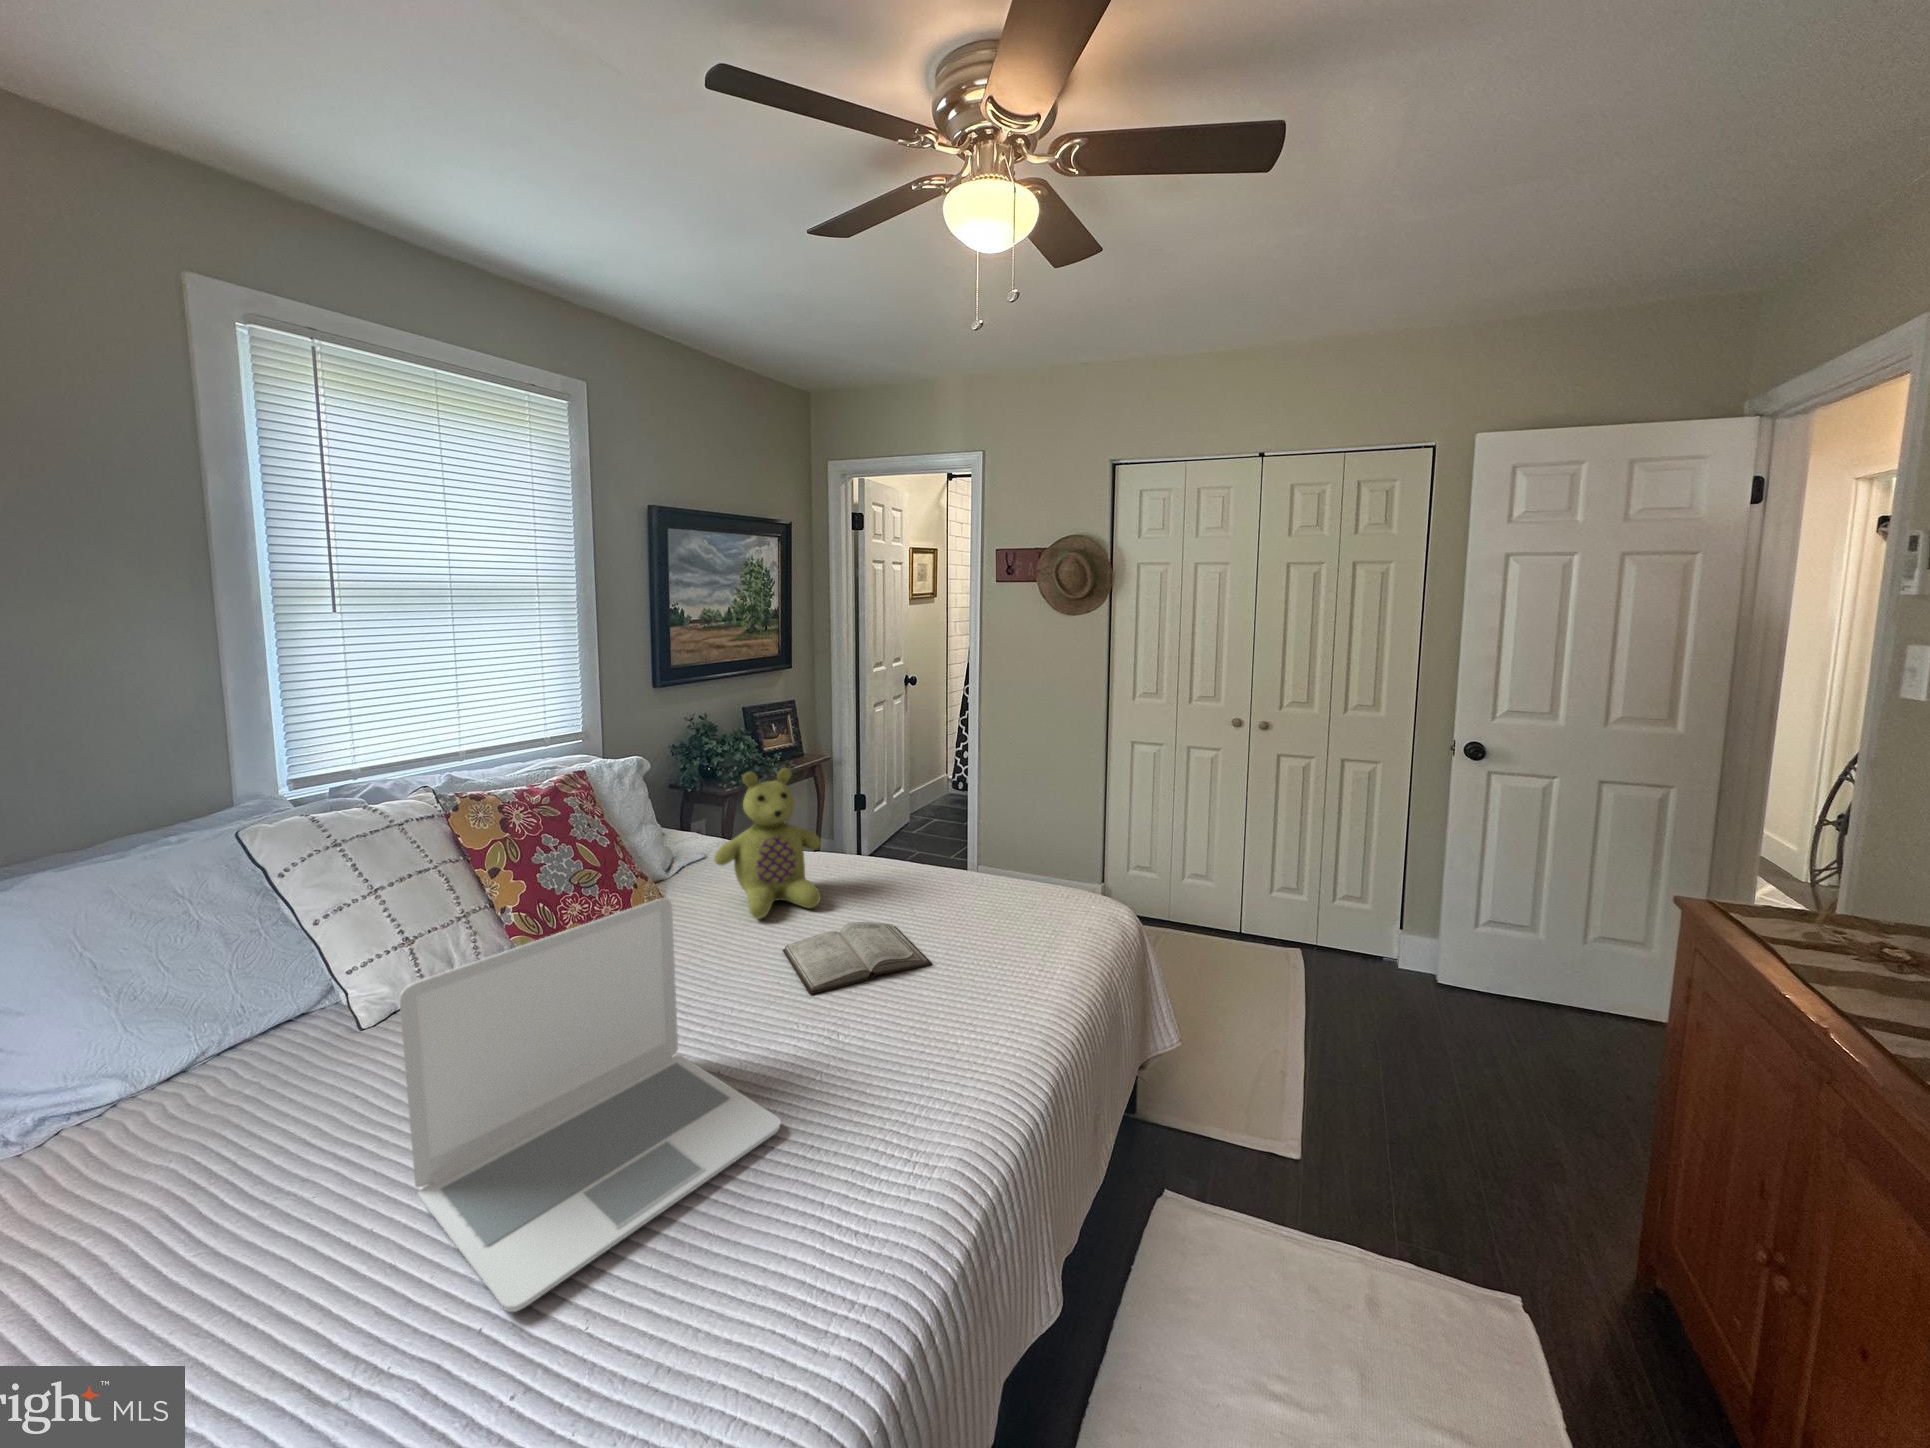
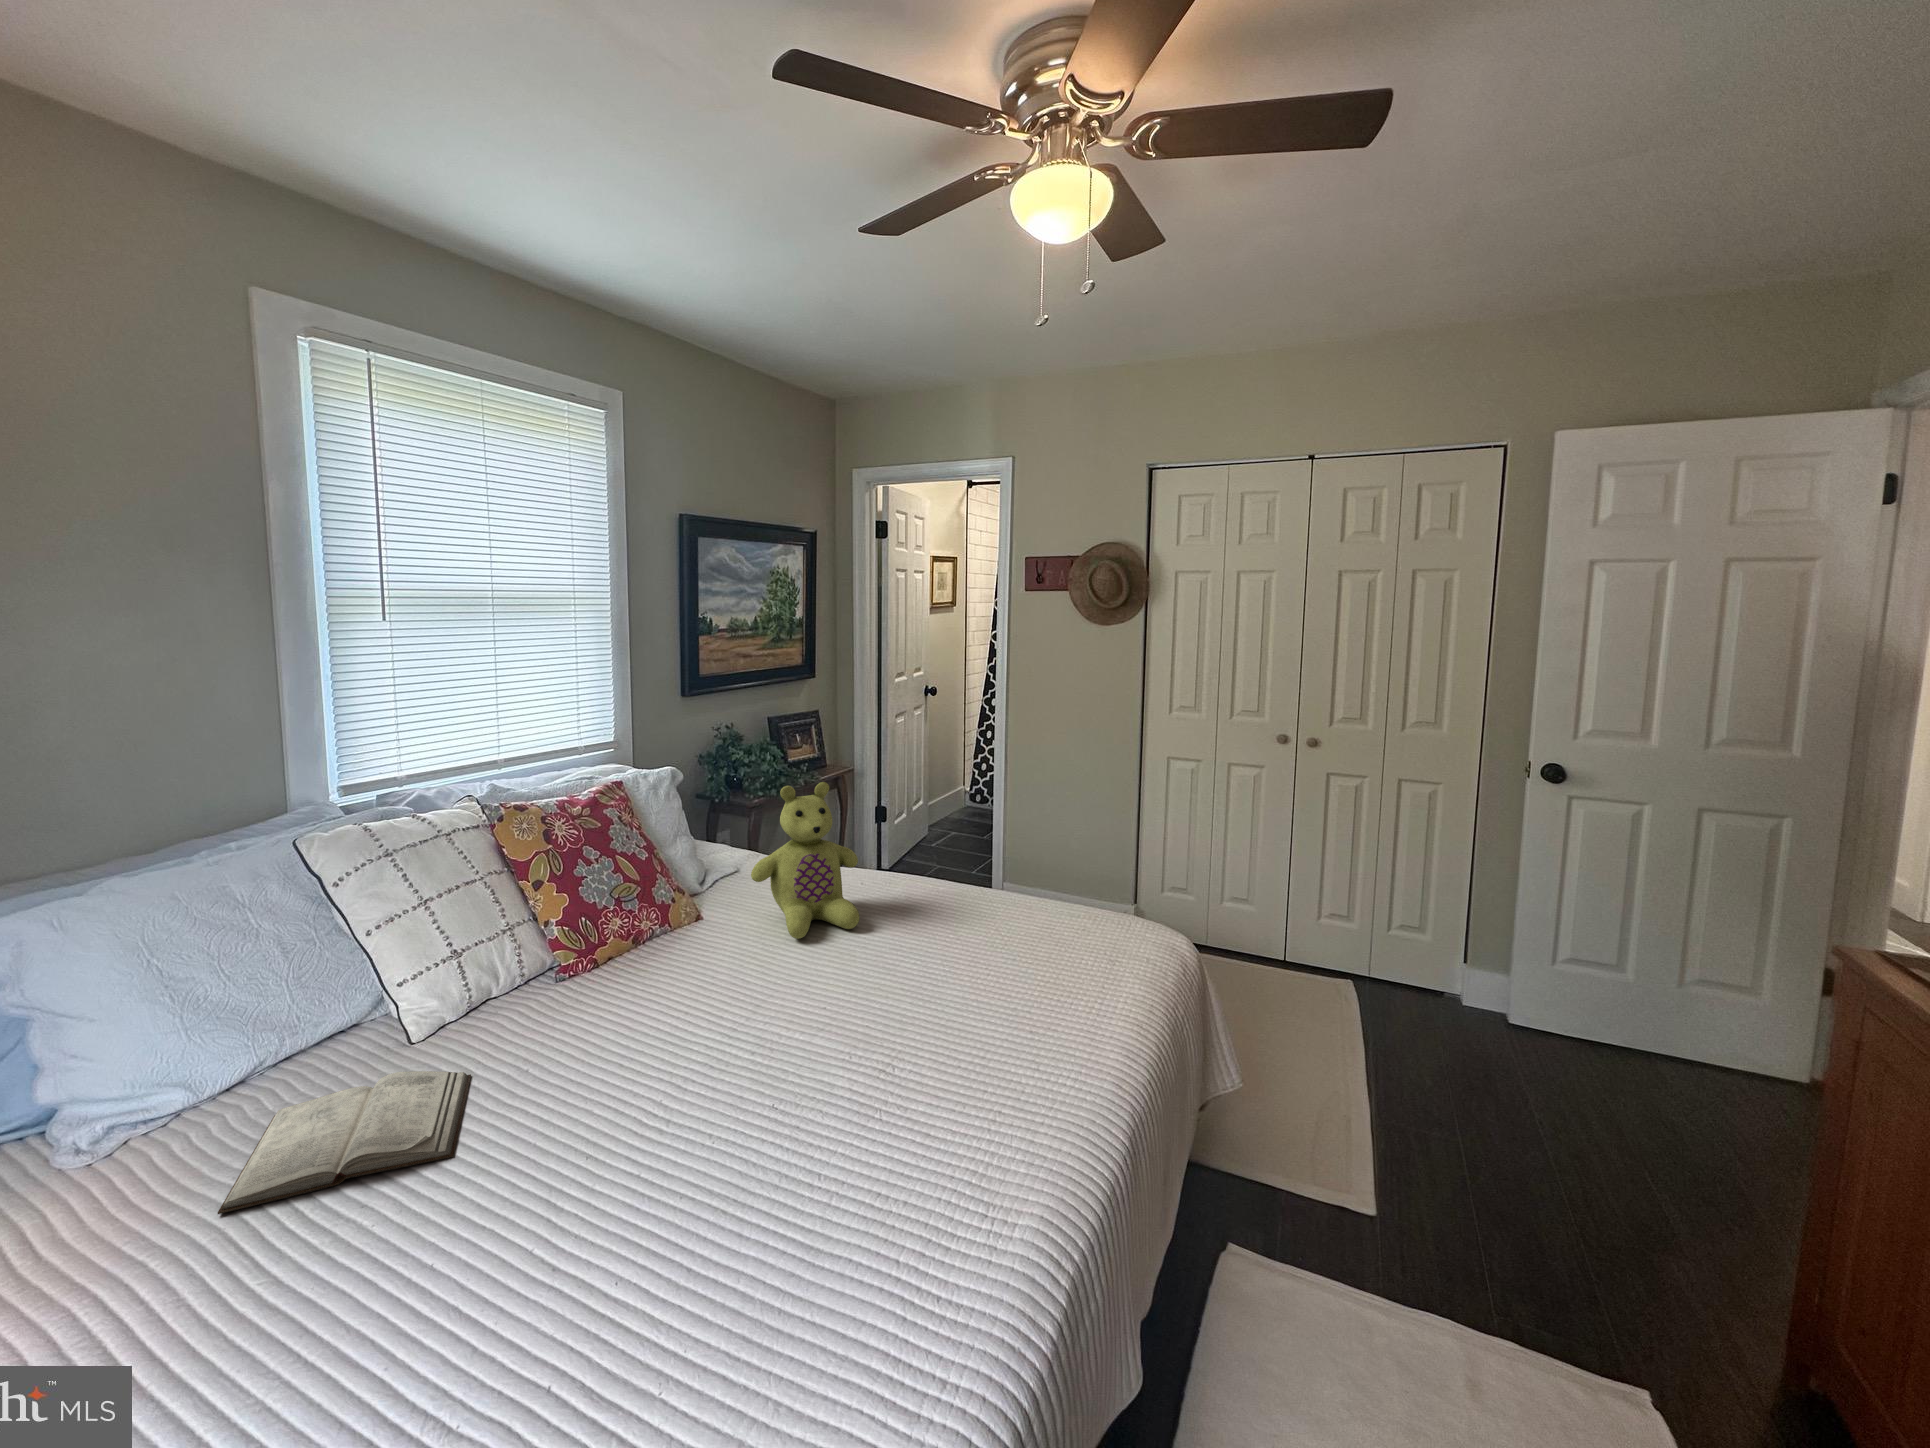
laptop: present [399,898,781,1312] -> none [463,920,844,1368]
diary: present [783,922,932,994] -> present [218,1071,471,1214]

